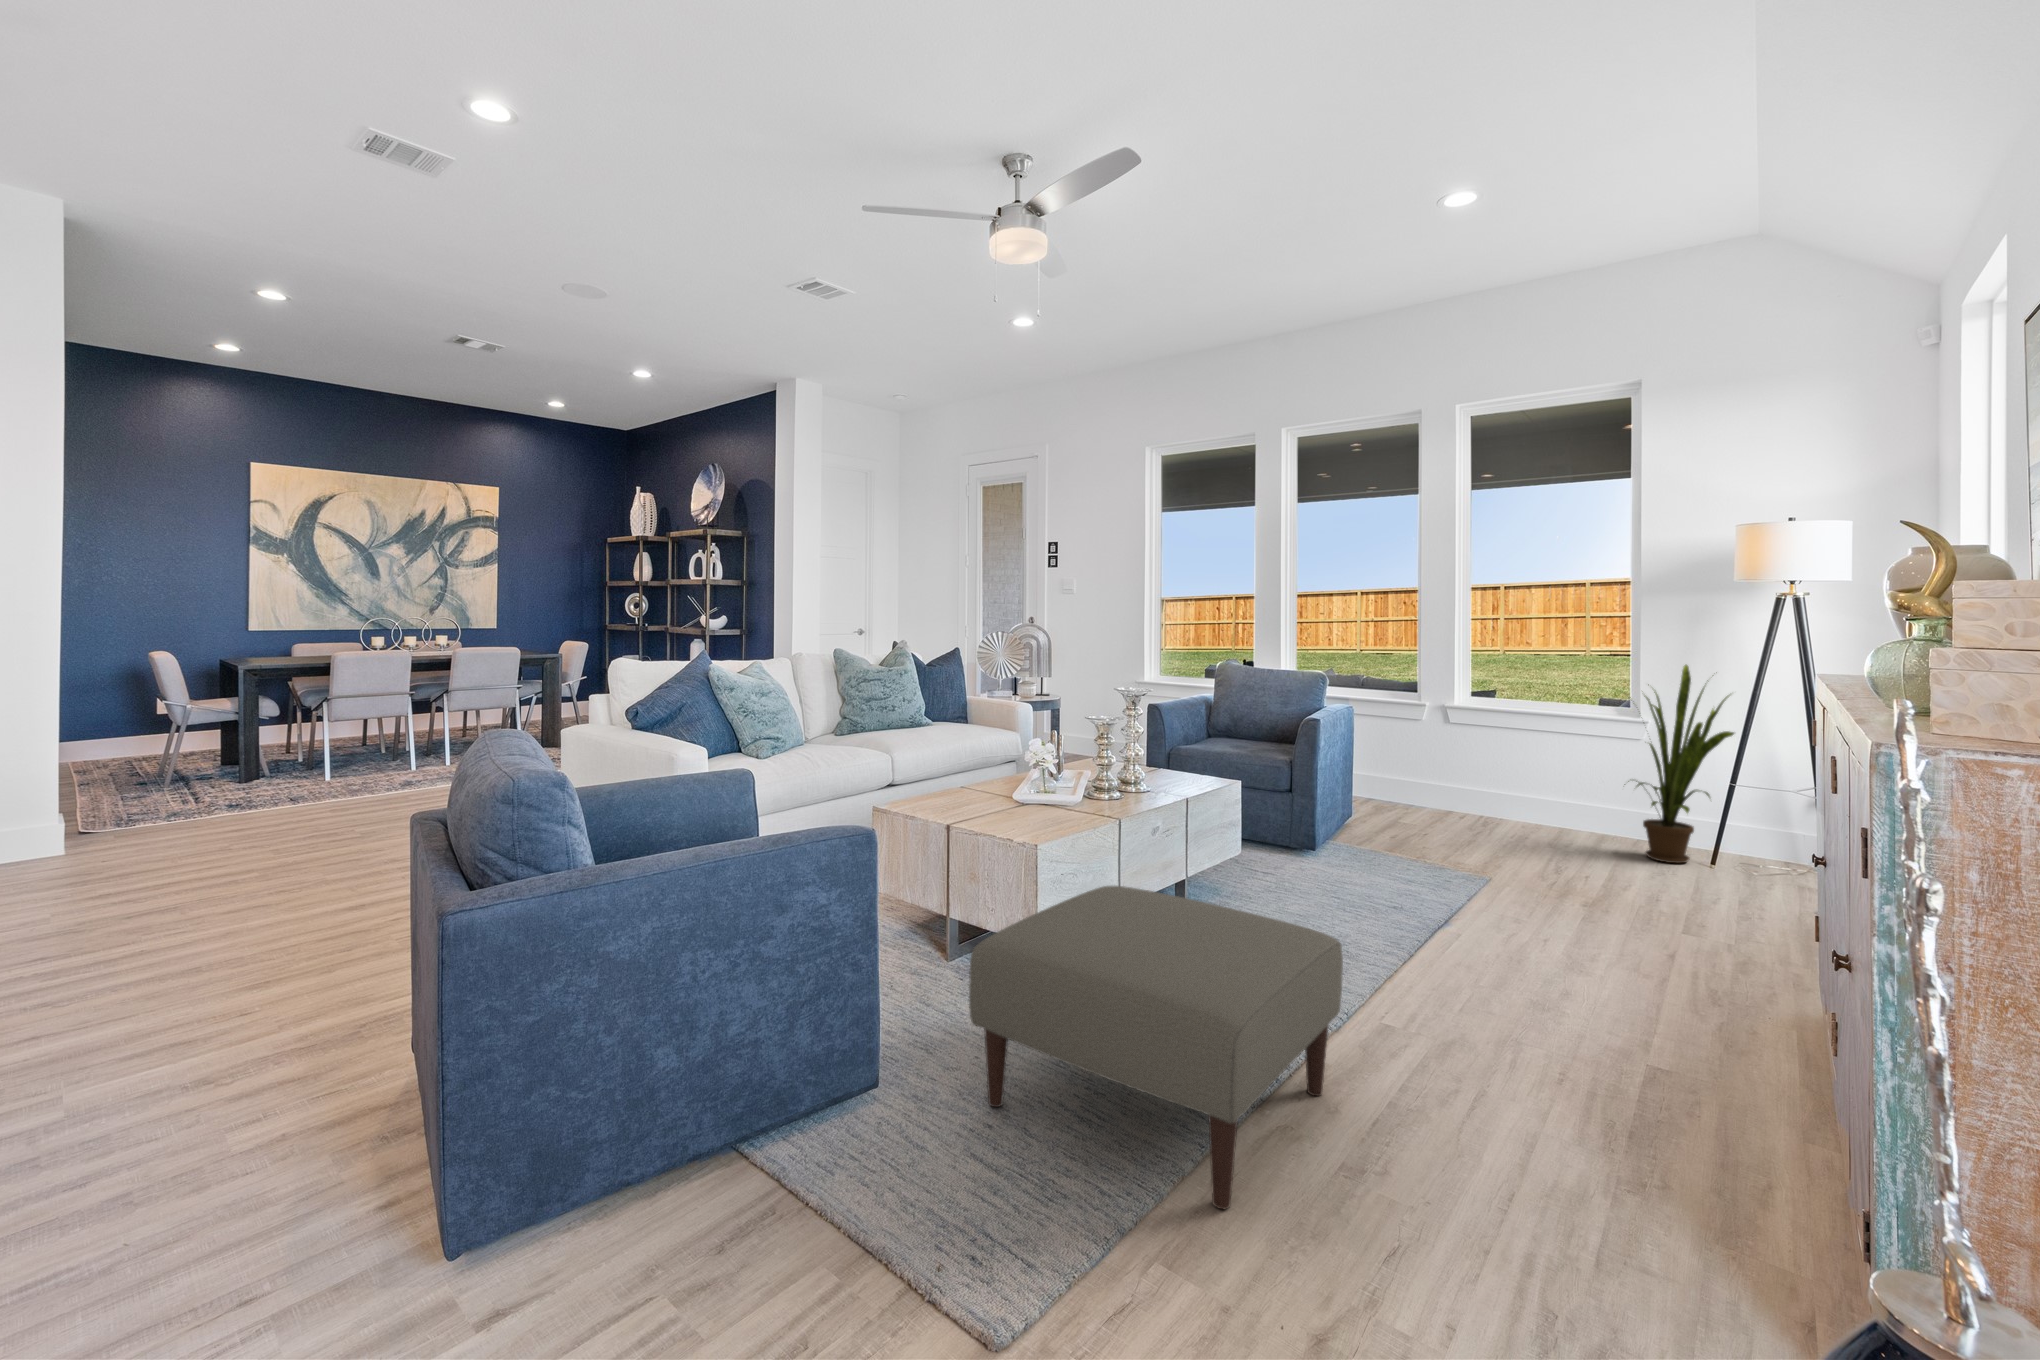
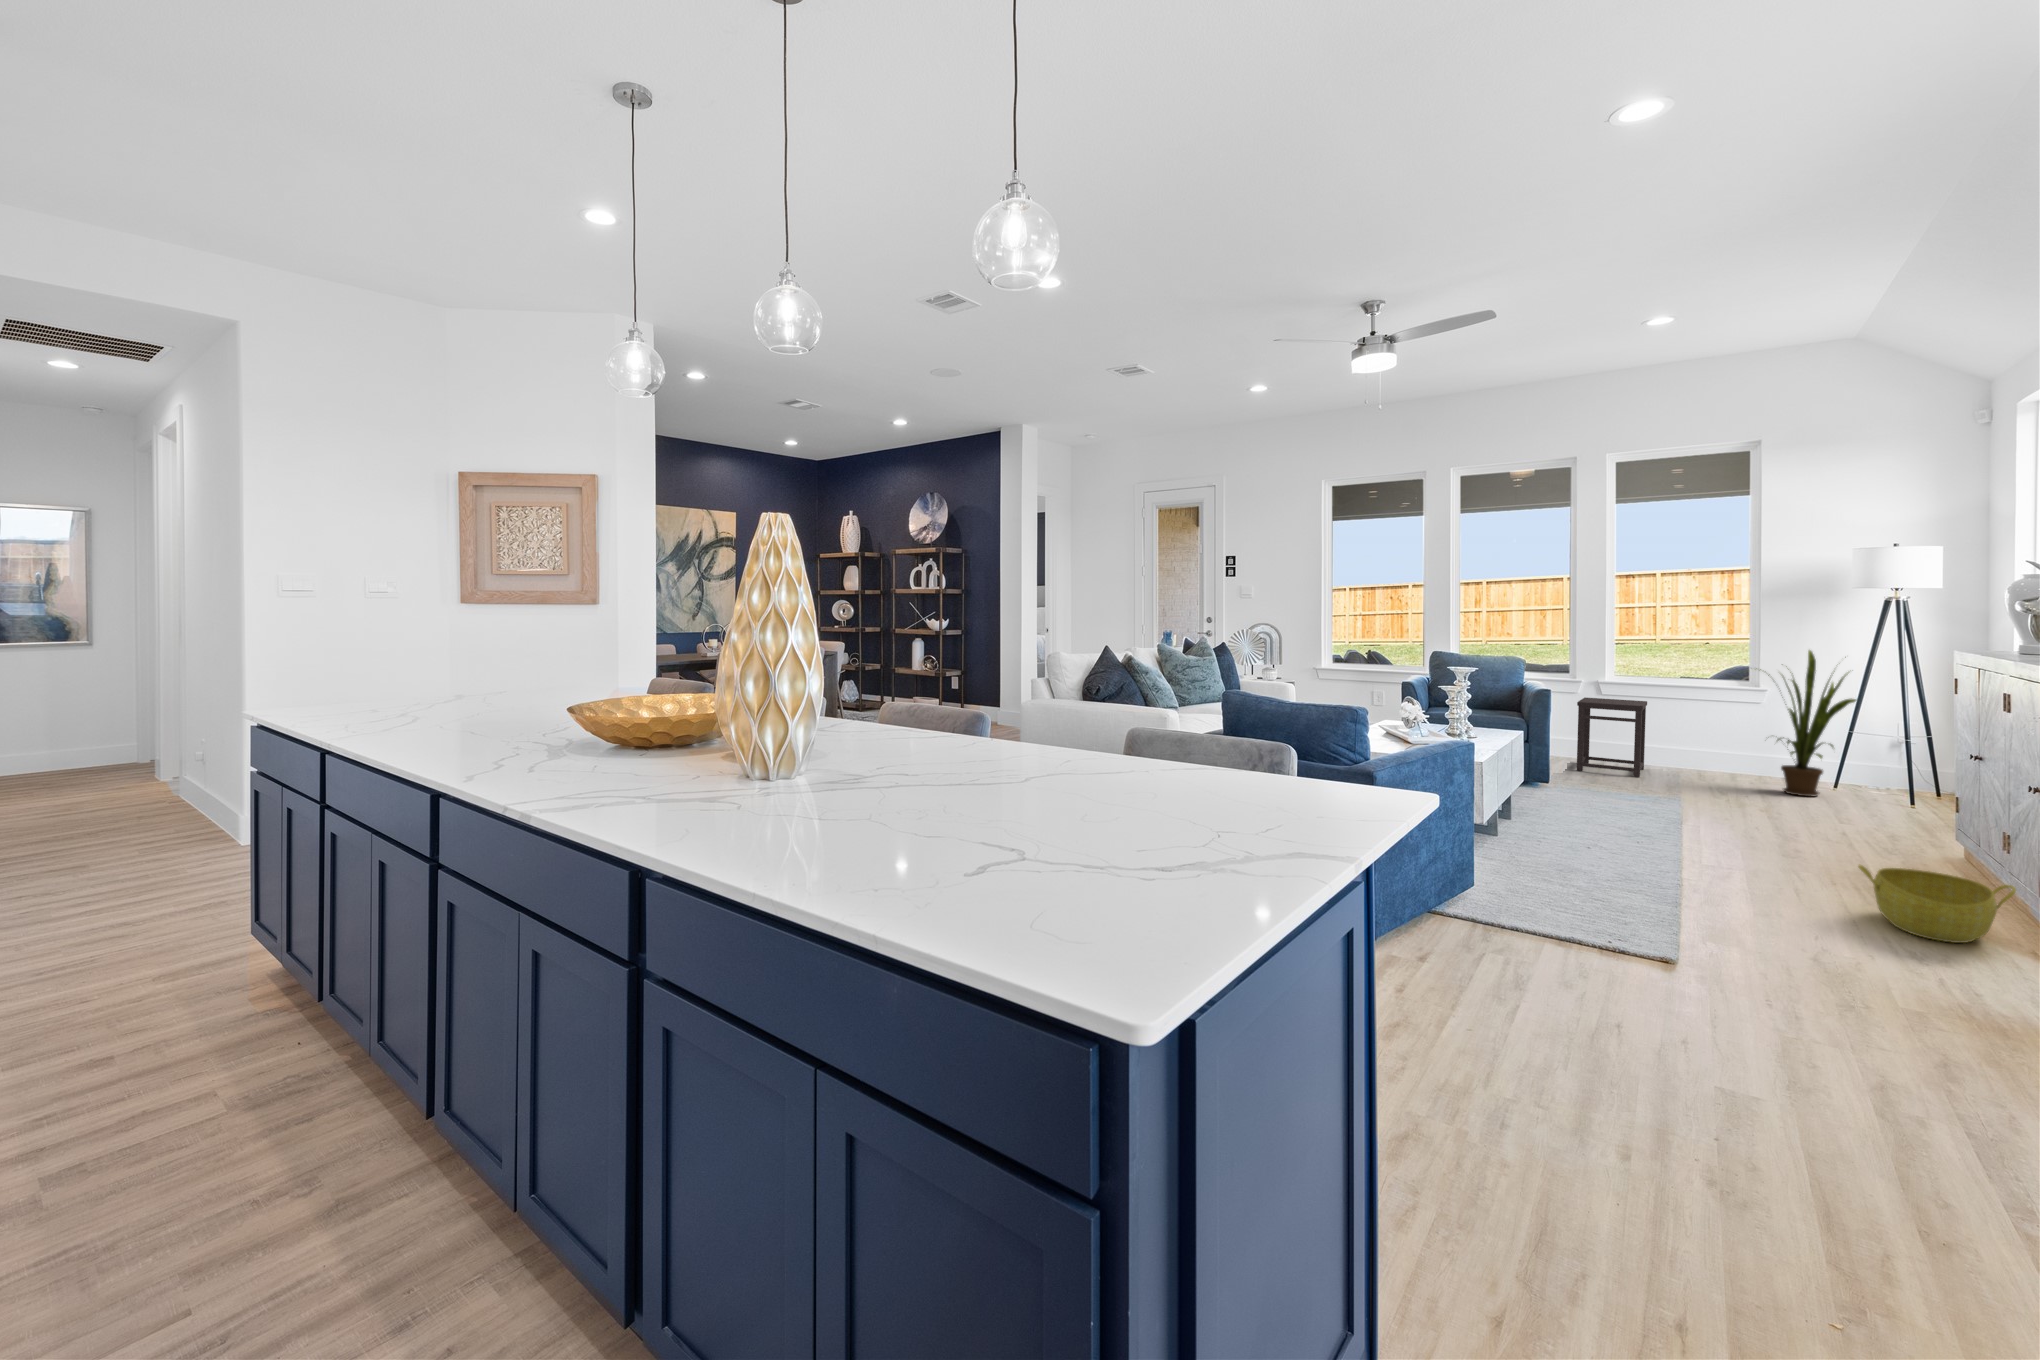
side table: none [1406,724,1498,830] -> present [1577,698,1647,777]
ottoman: present [969,886,1343,1209] -> none [1491,798,1715,959]
basket: none [1583,1013,1809,1169] -> present [1858,865,2016,943]

